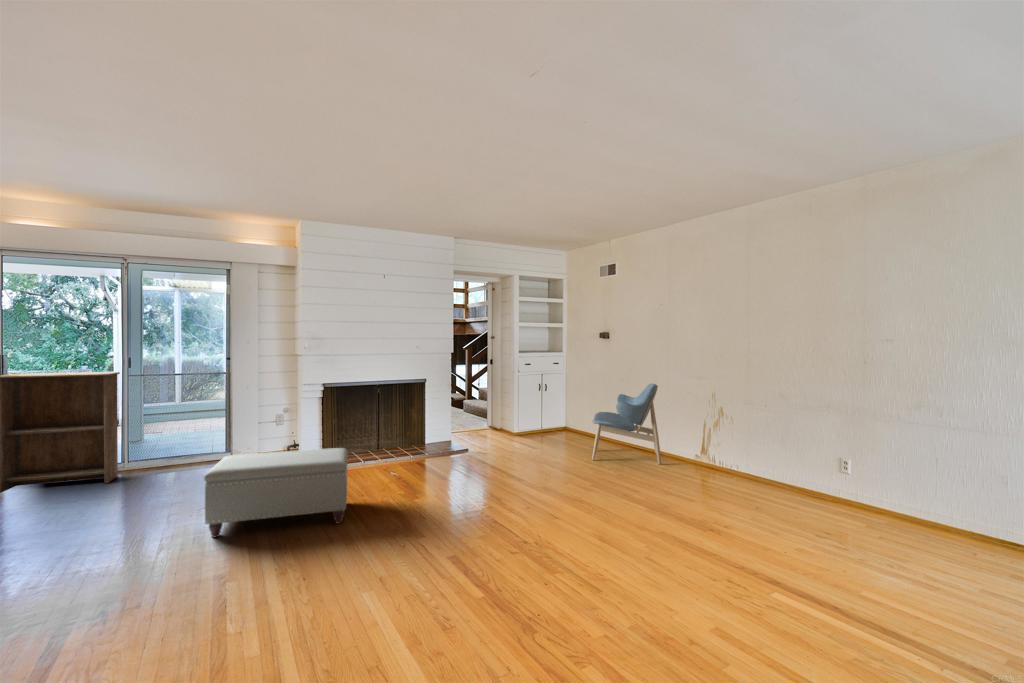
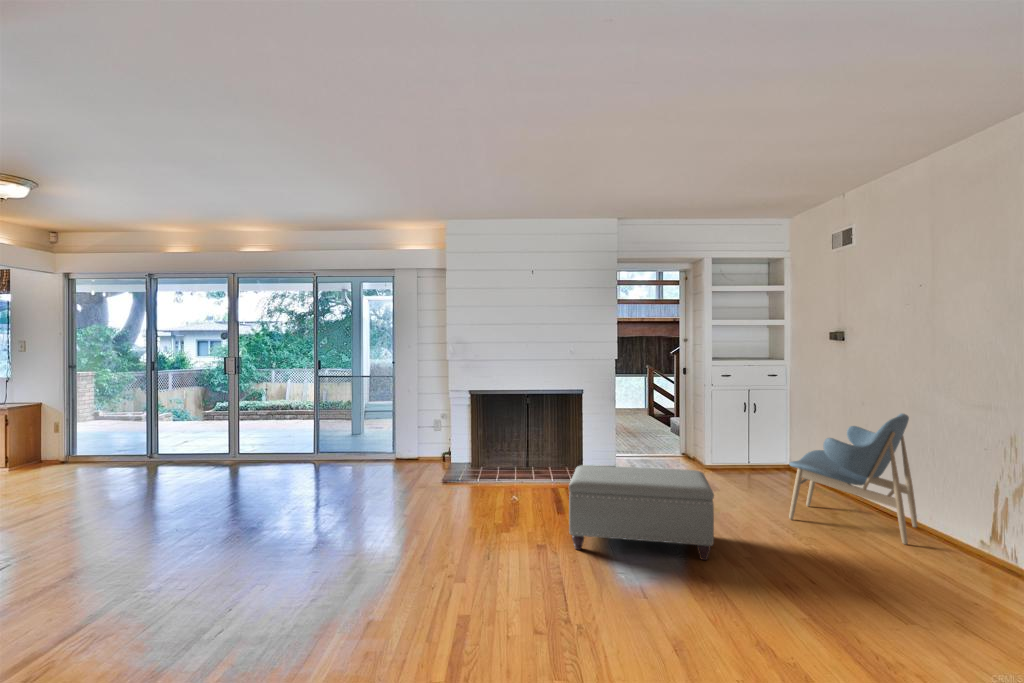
bookshelf: present [0,372,120,493] -> none [227,372,308,469]
ottoman: present [204,448,348,538] -> present [569,465,714,560]

